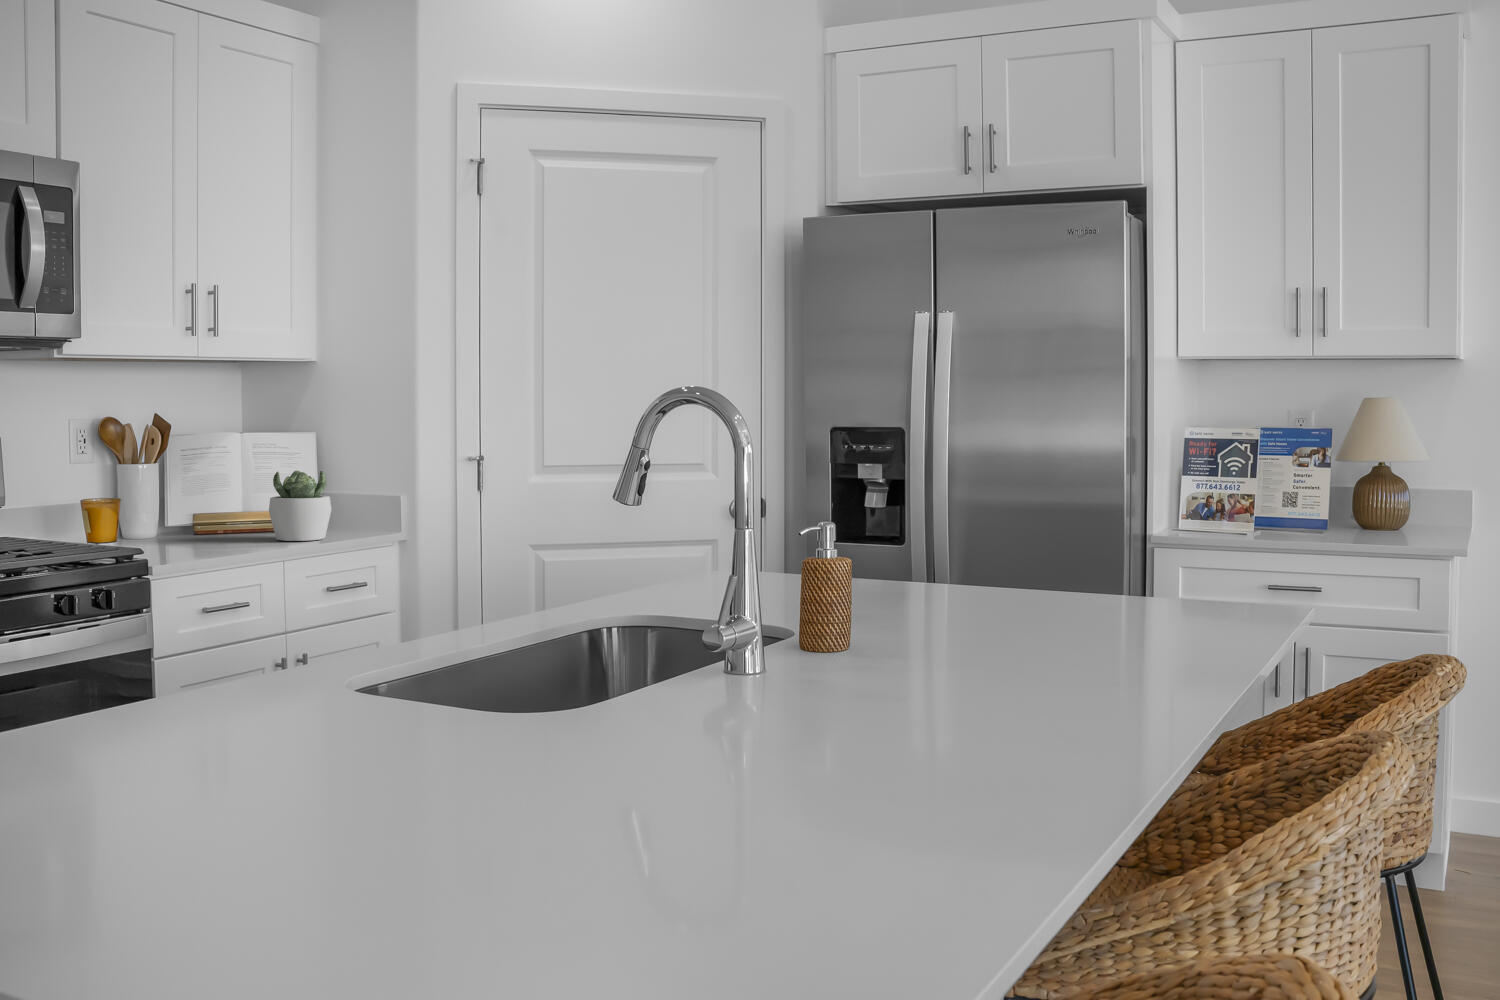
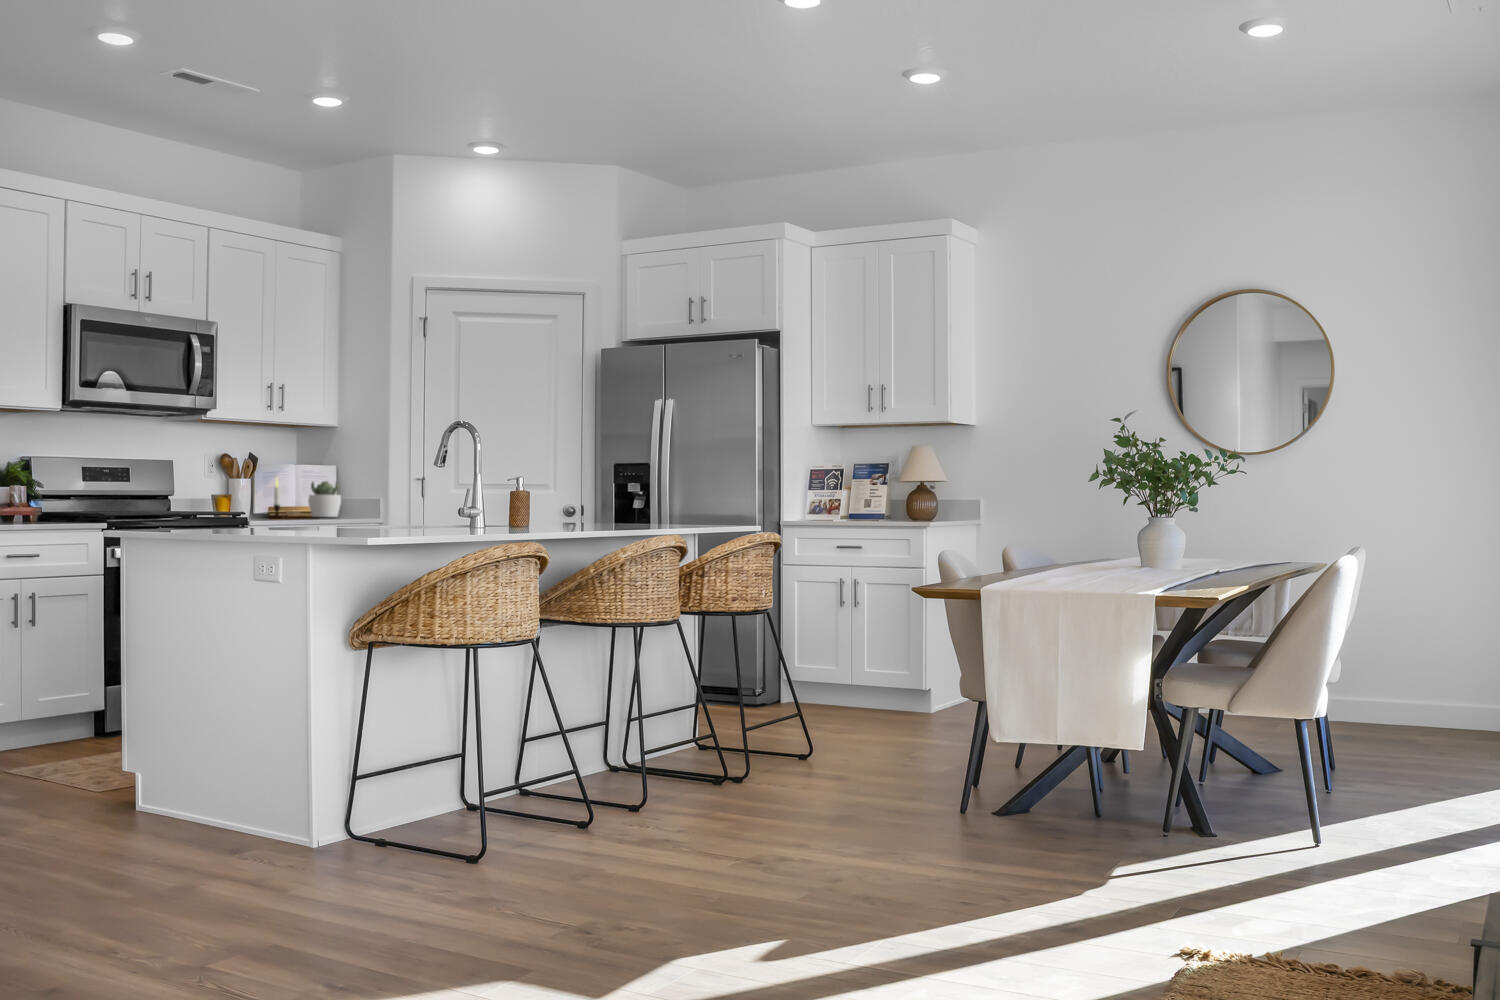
candle: none [190,467,238,546] -> present [269,479,288,518]

